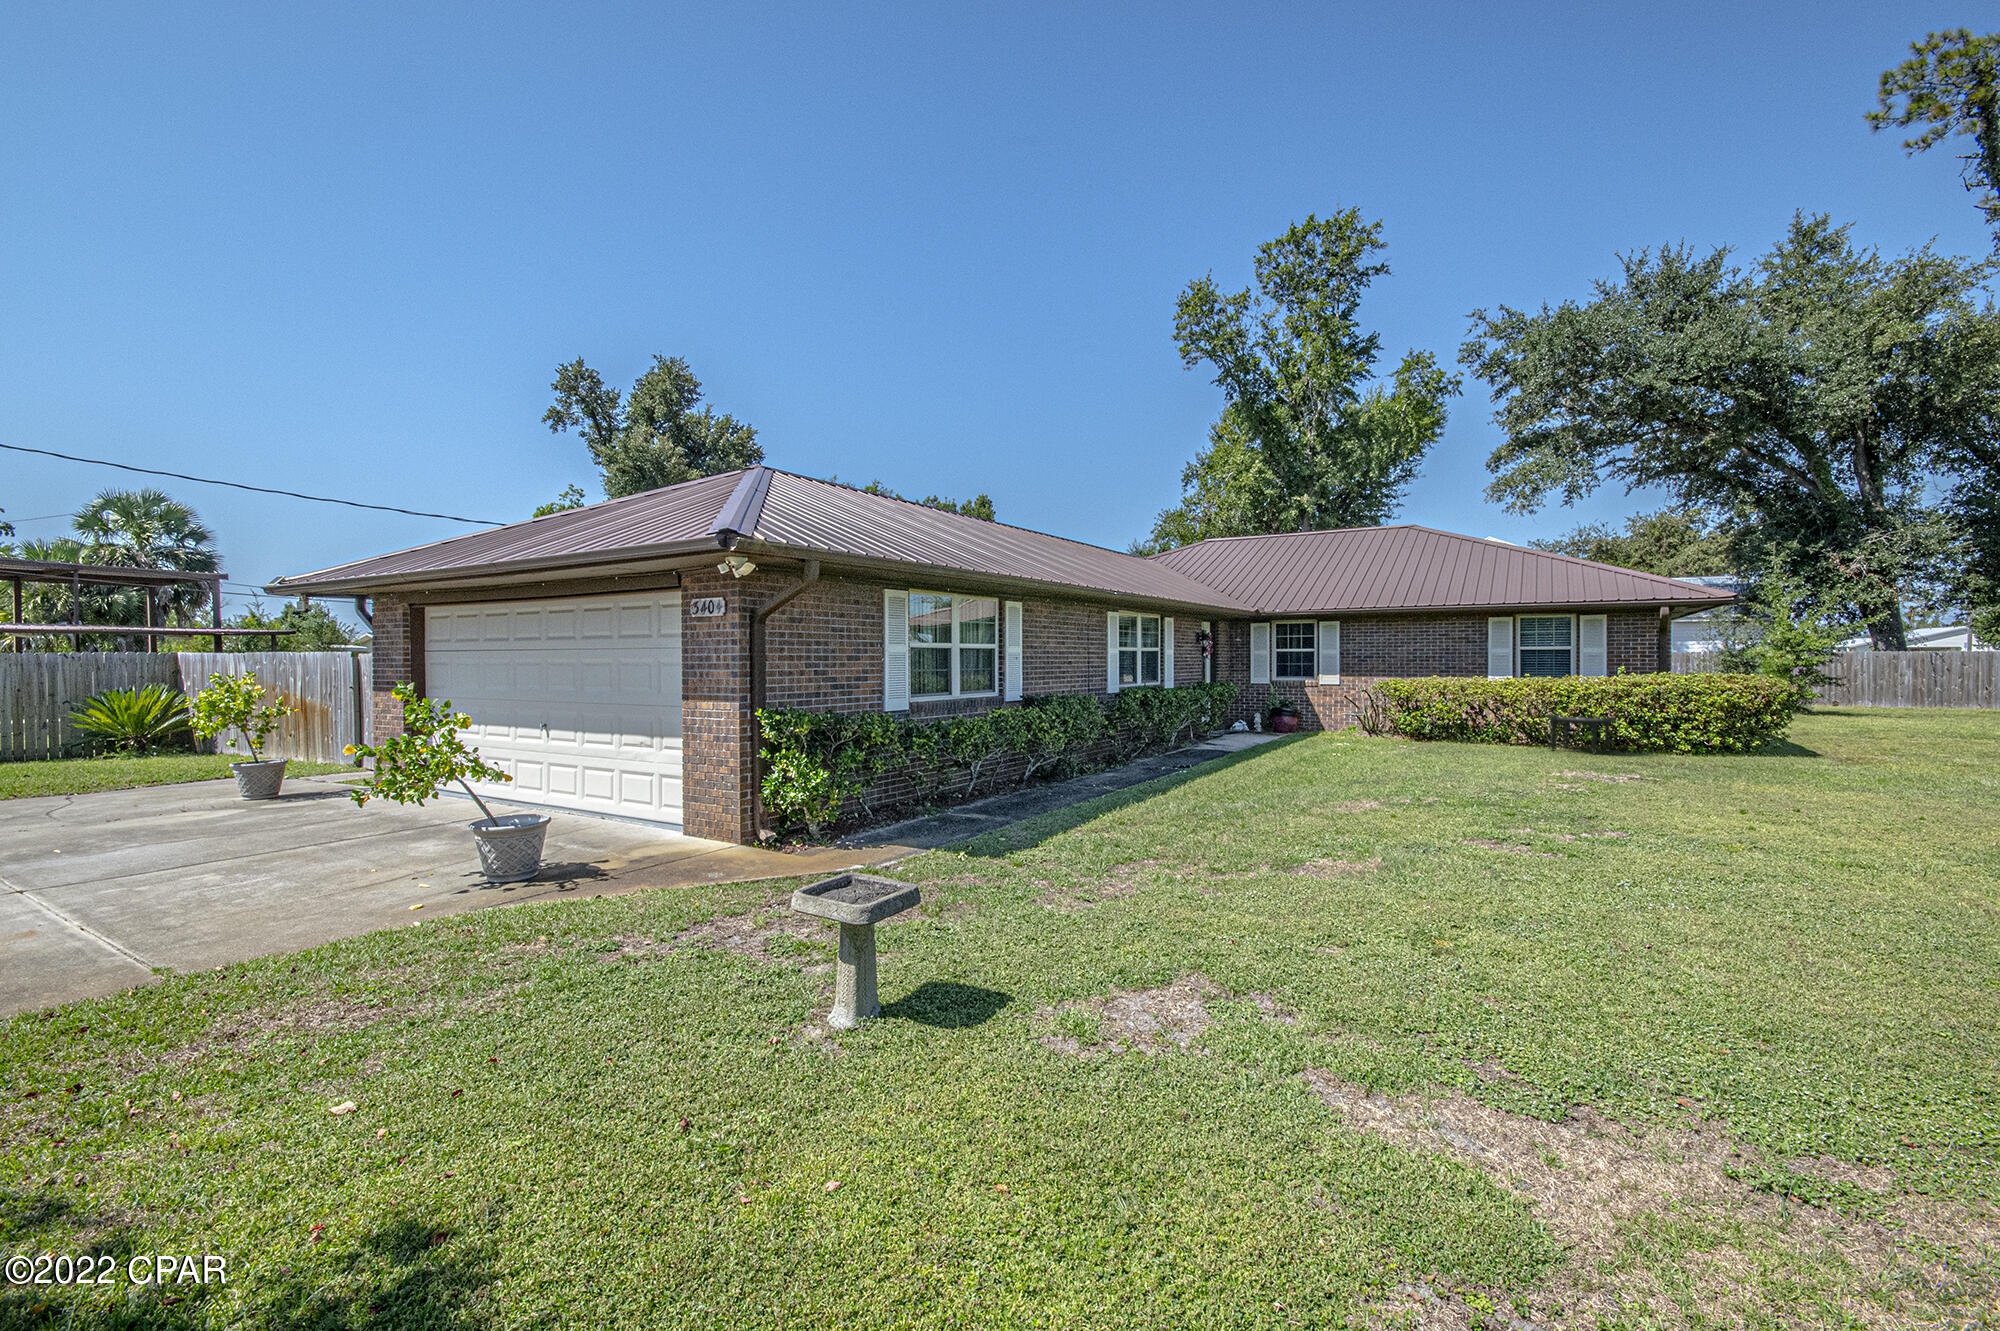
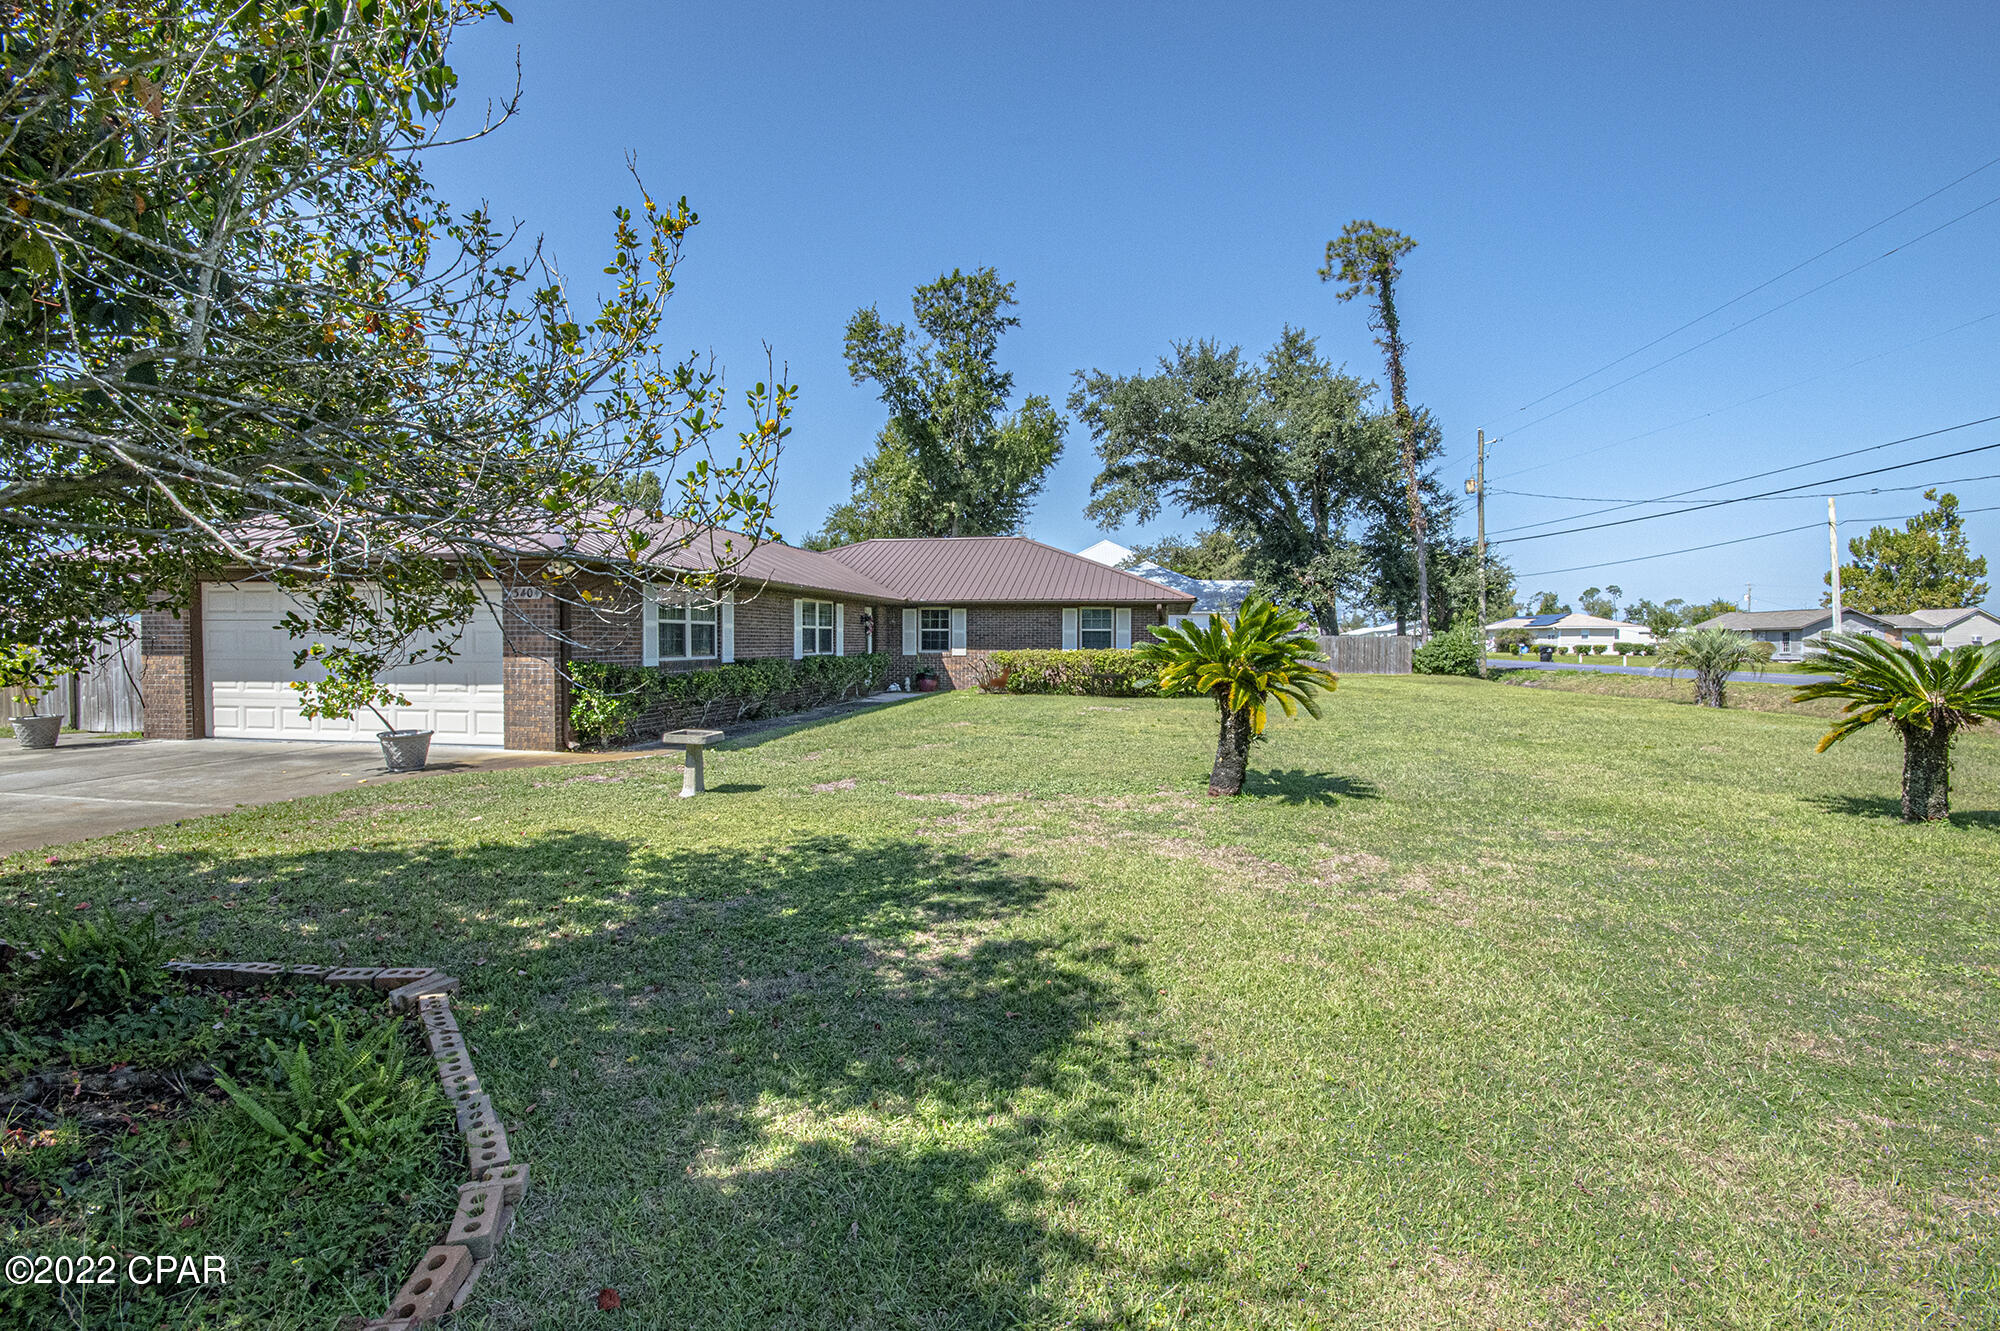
lounge chair: none [1360,704,1410,741] -> present [979,669,1010,692]

